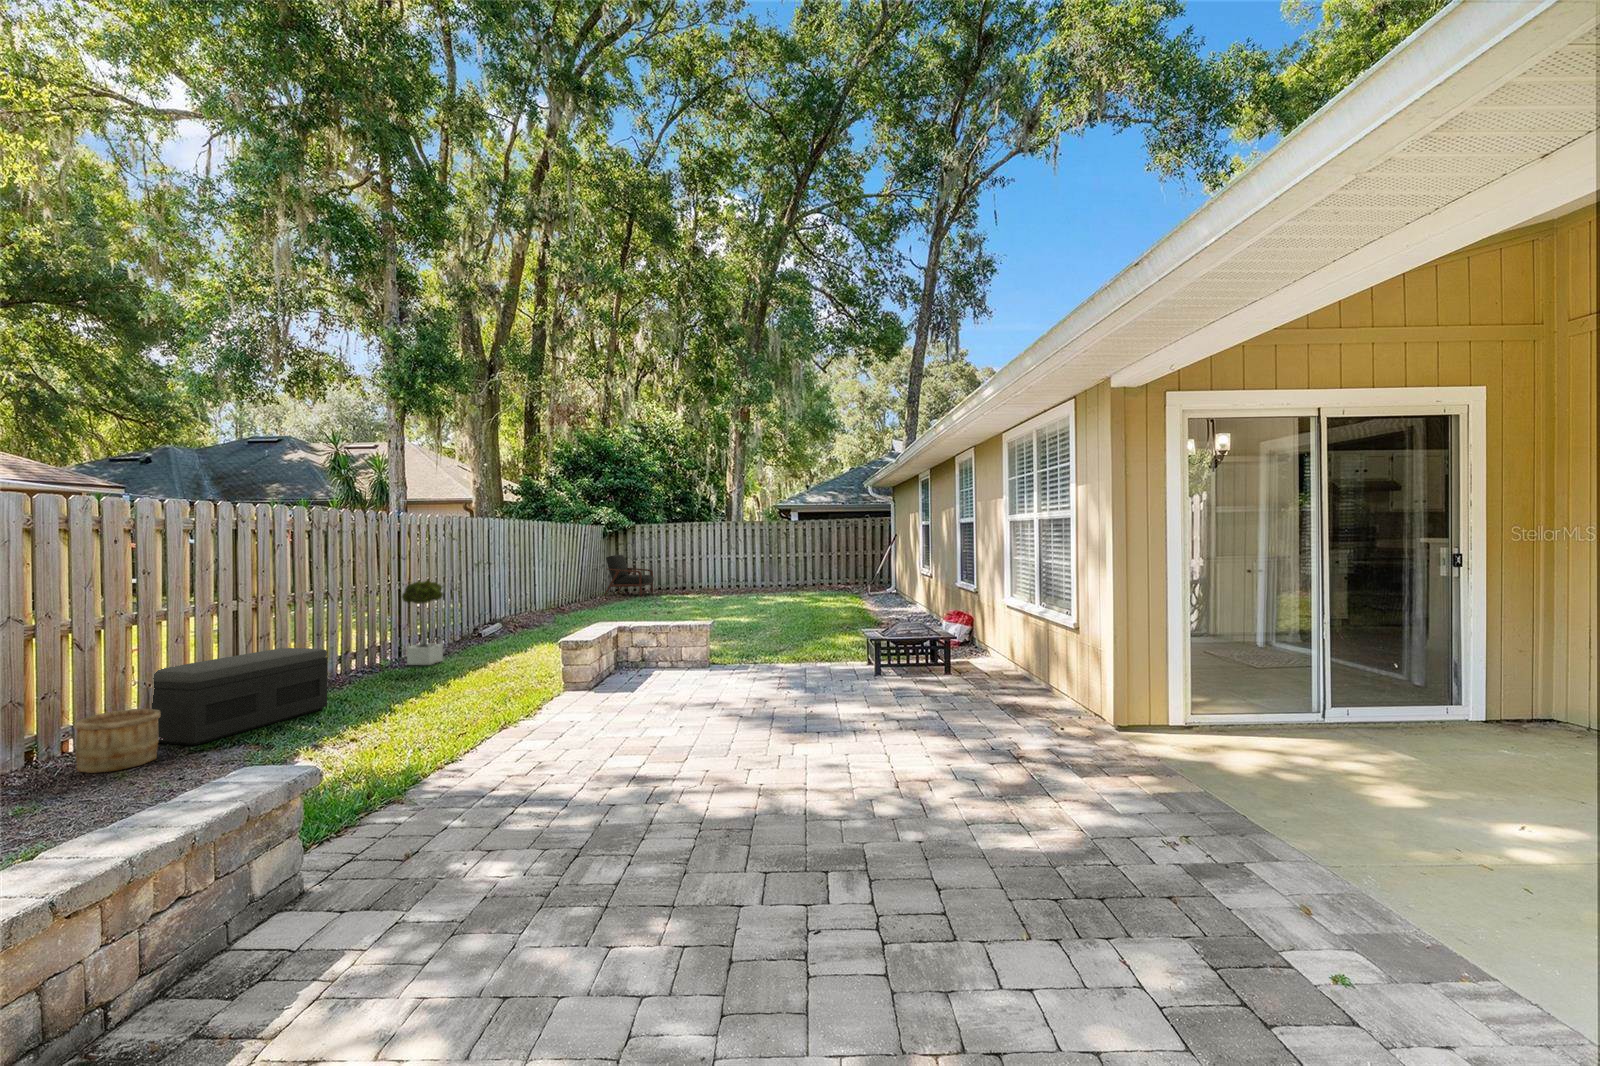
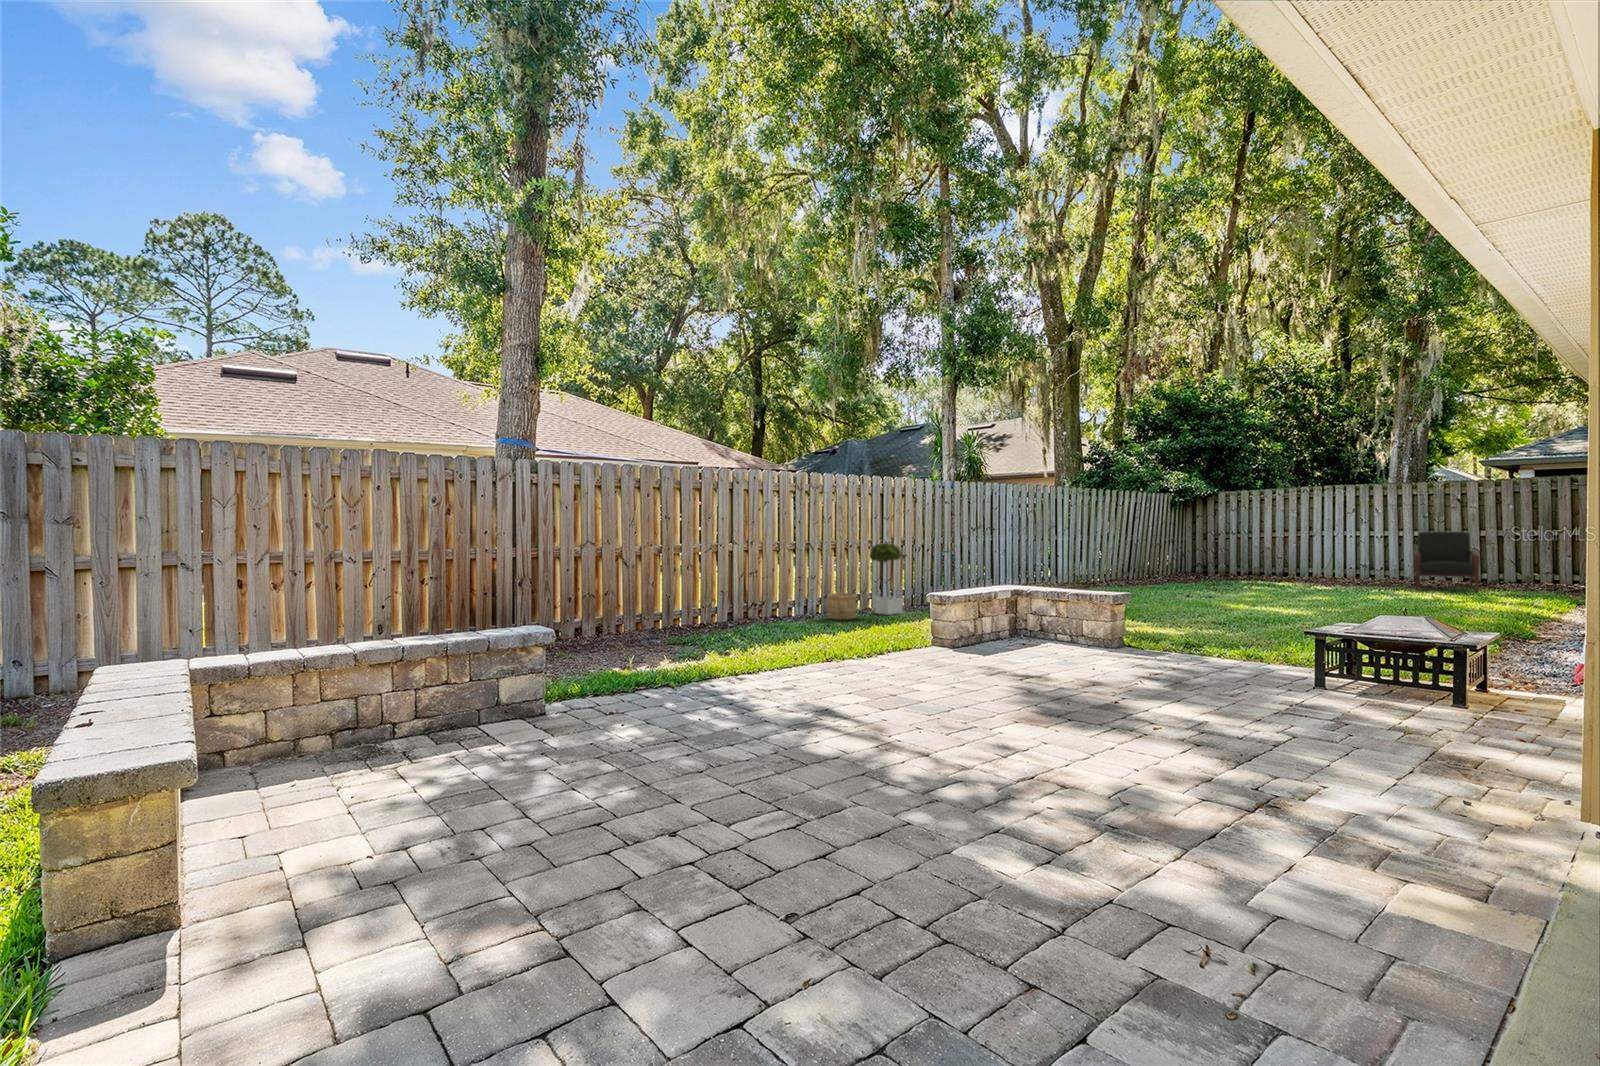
chair: present [604,555,654,596] -> present [1414,532,1480,592]
storage bench: present [152,648,327,745] -> none [677,584,779,637]
wooden bucket: present [74,709,160,773] -> present [827,593,857,620]

